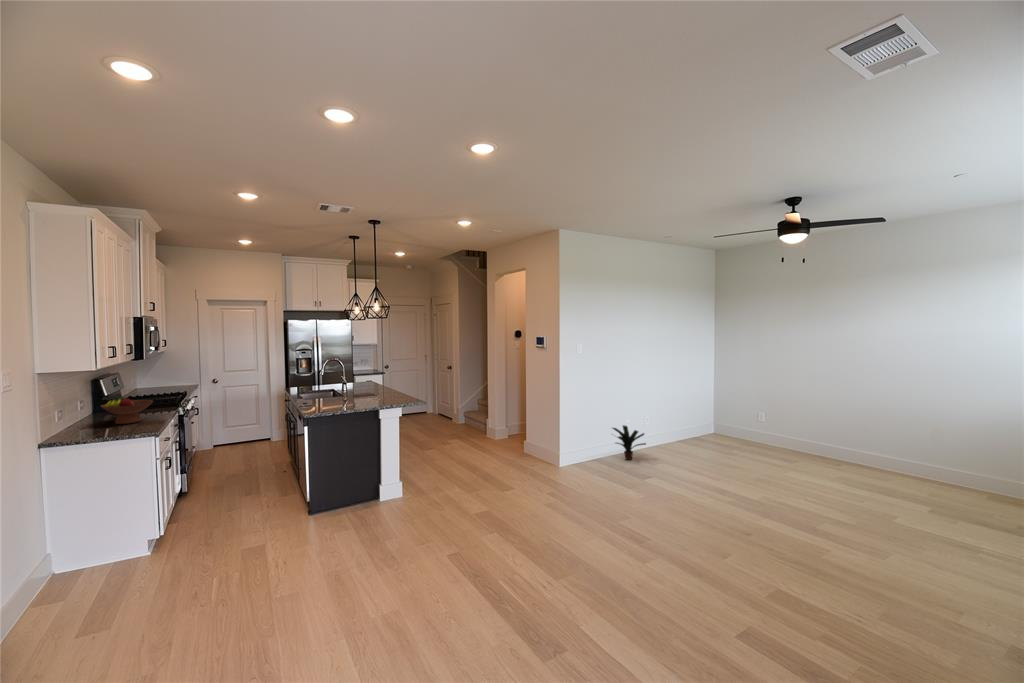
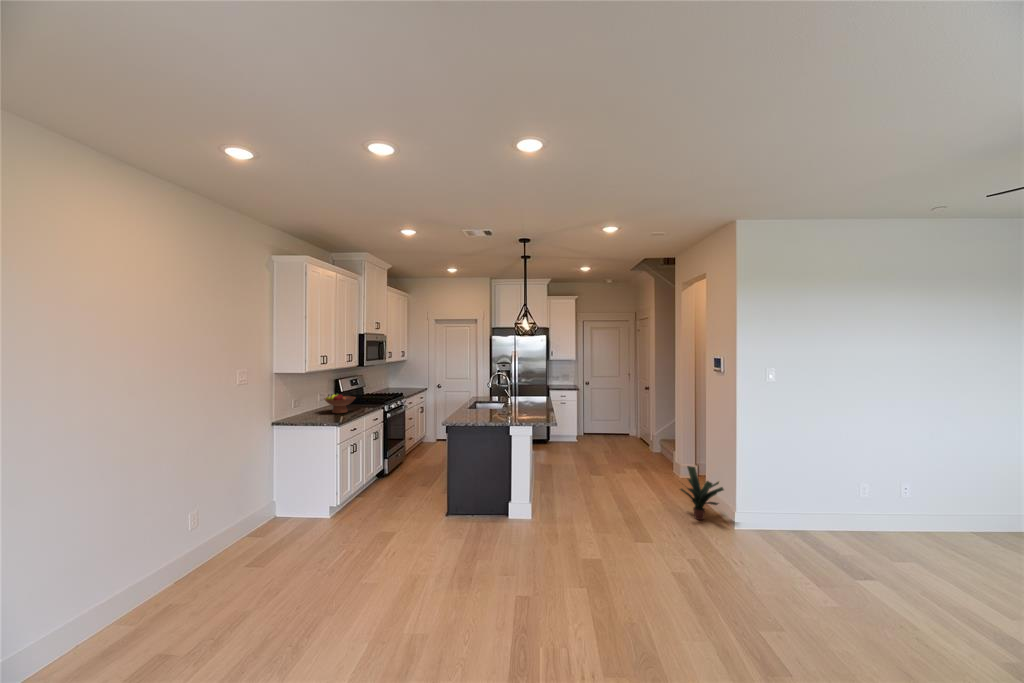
potted plant: present [613,425,646,460] -> present [680,466,724,520]

